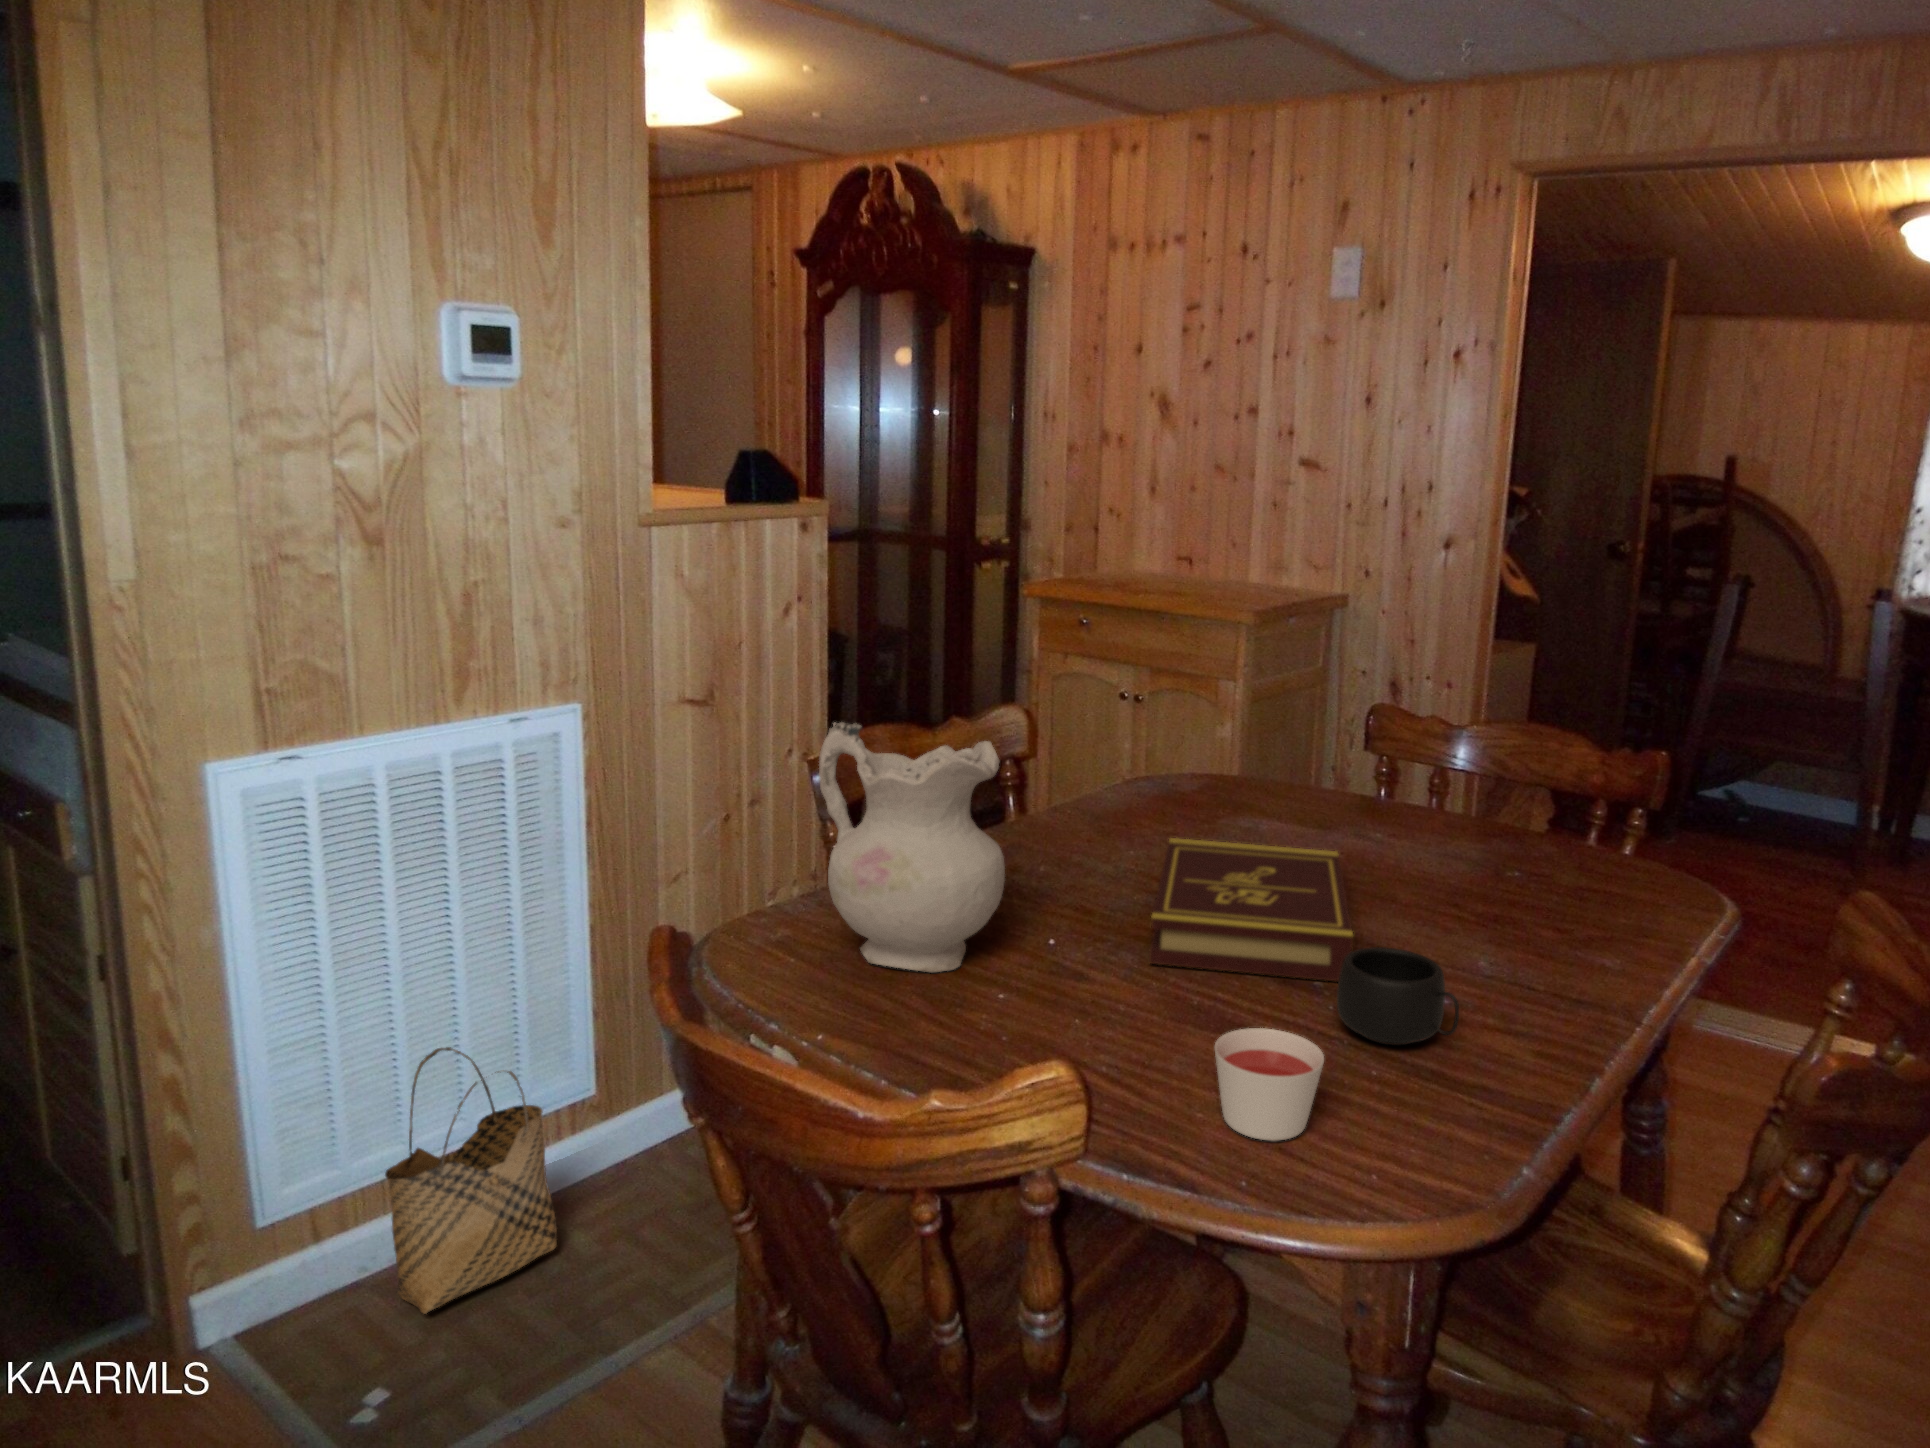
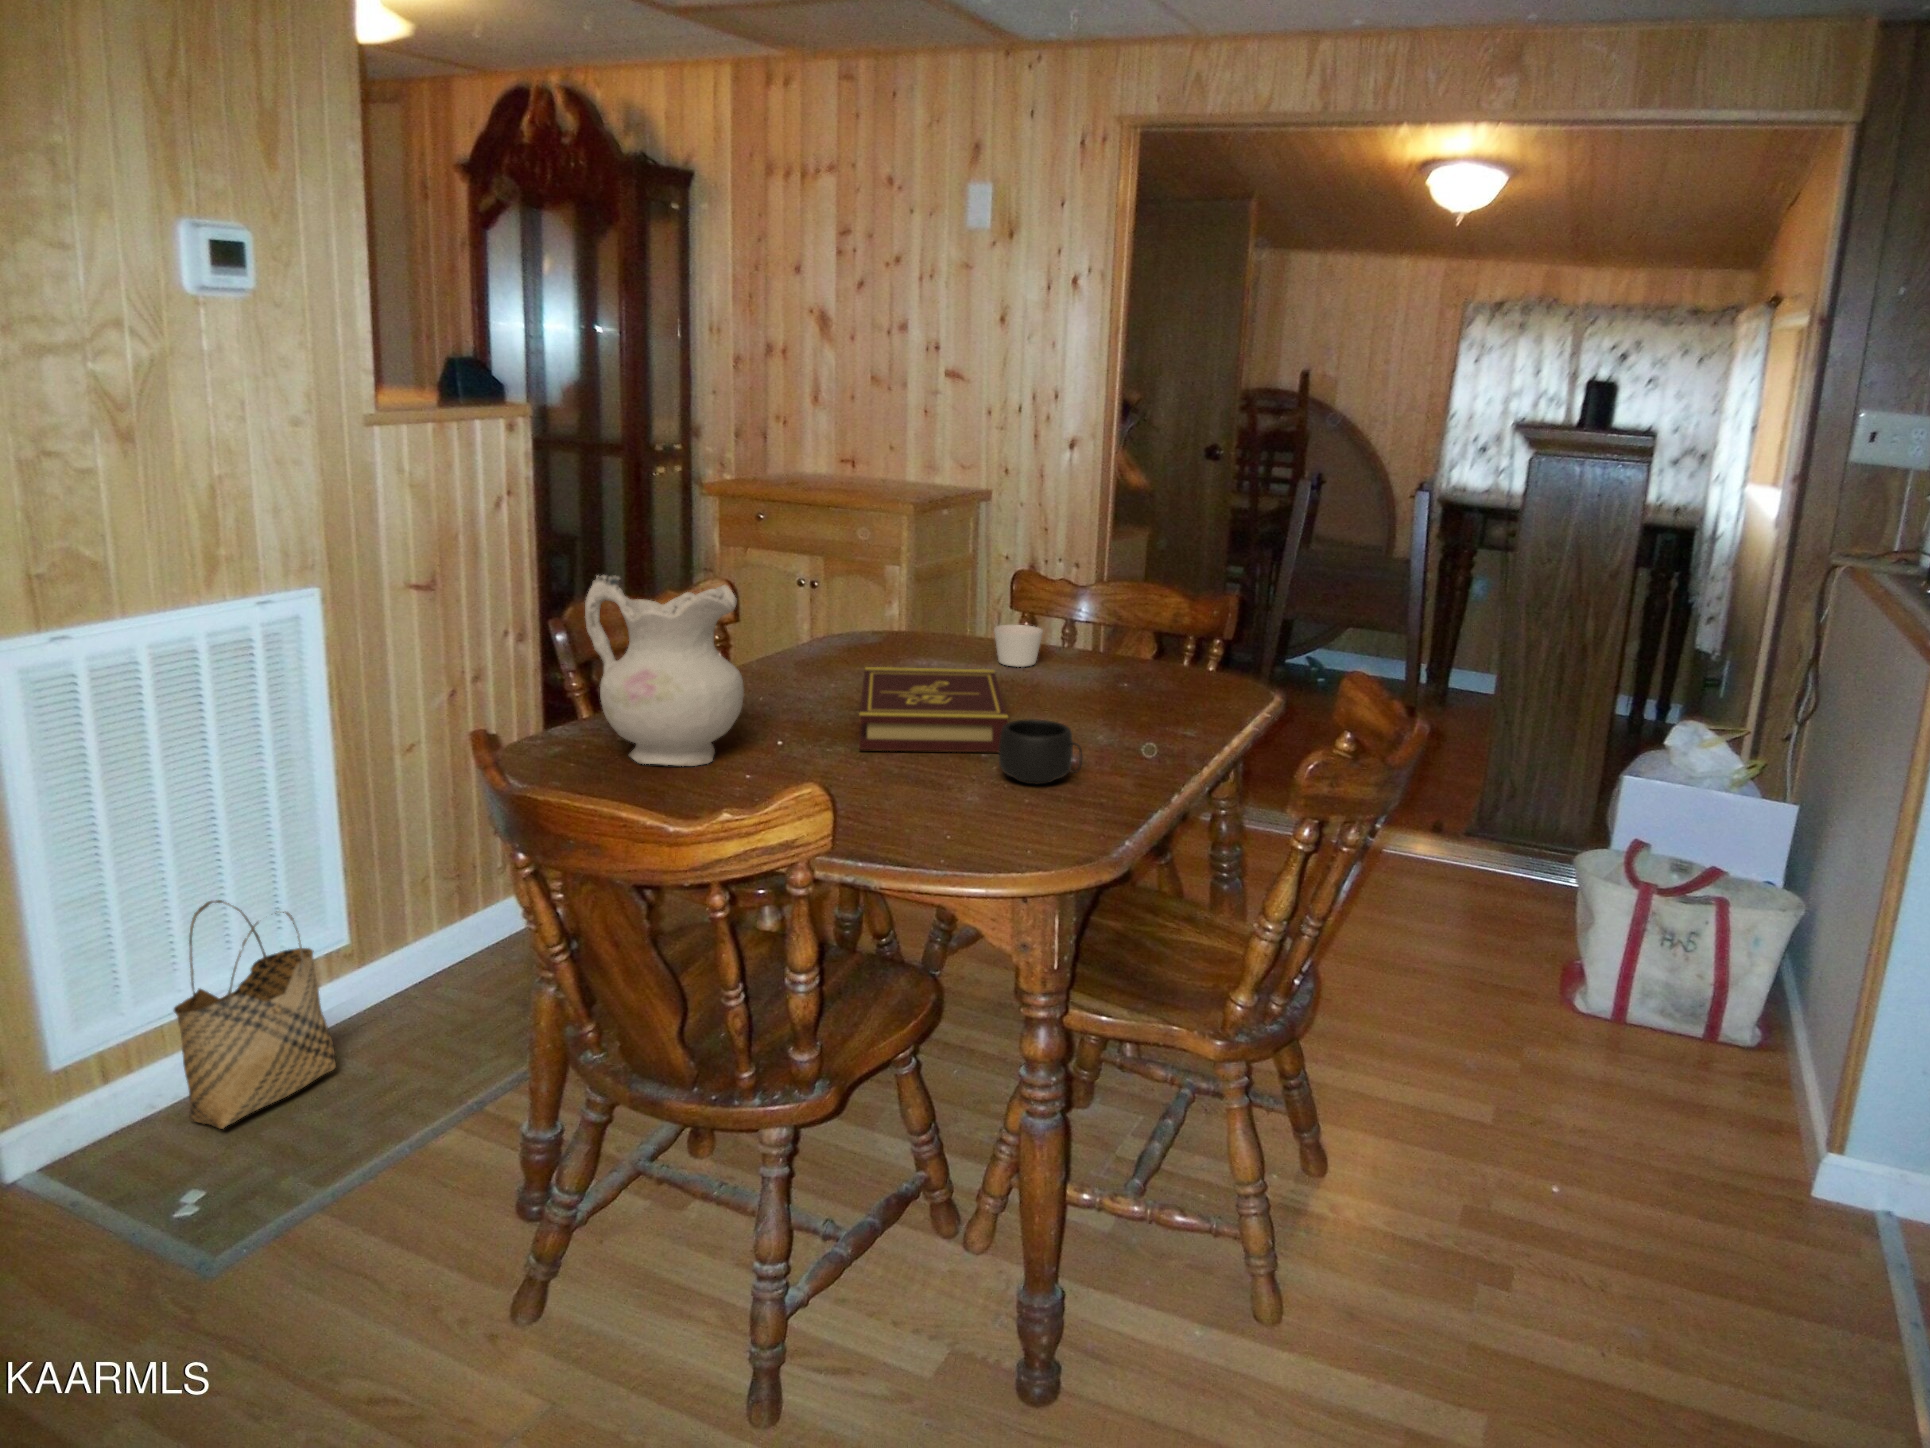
candle: present [1215,1028,1324,1141] -> present [994,625,1043,667]

